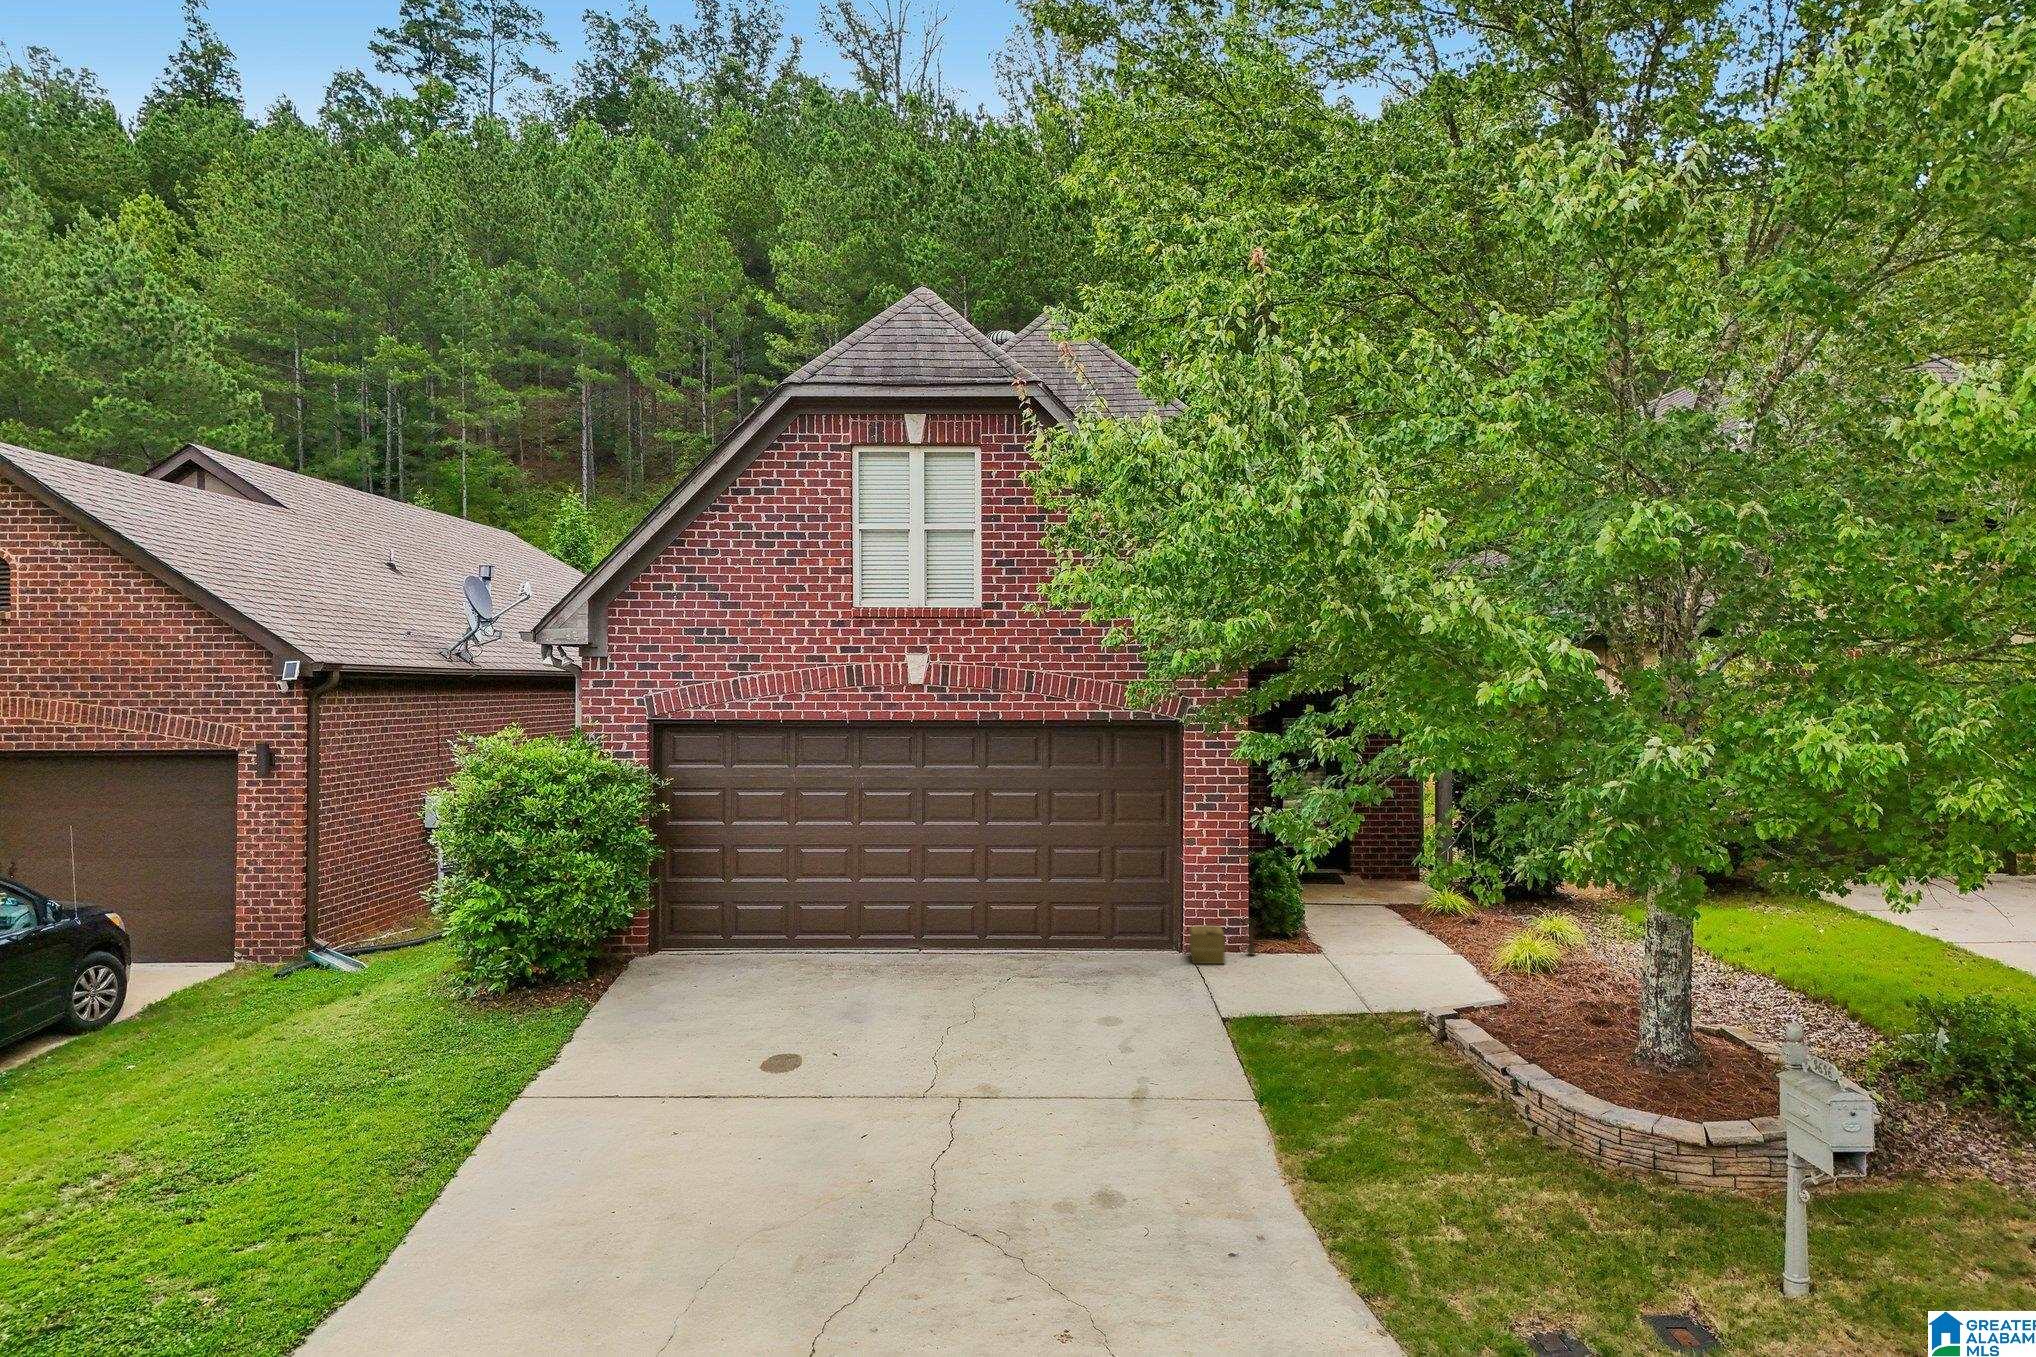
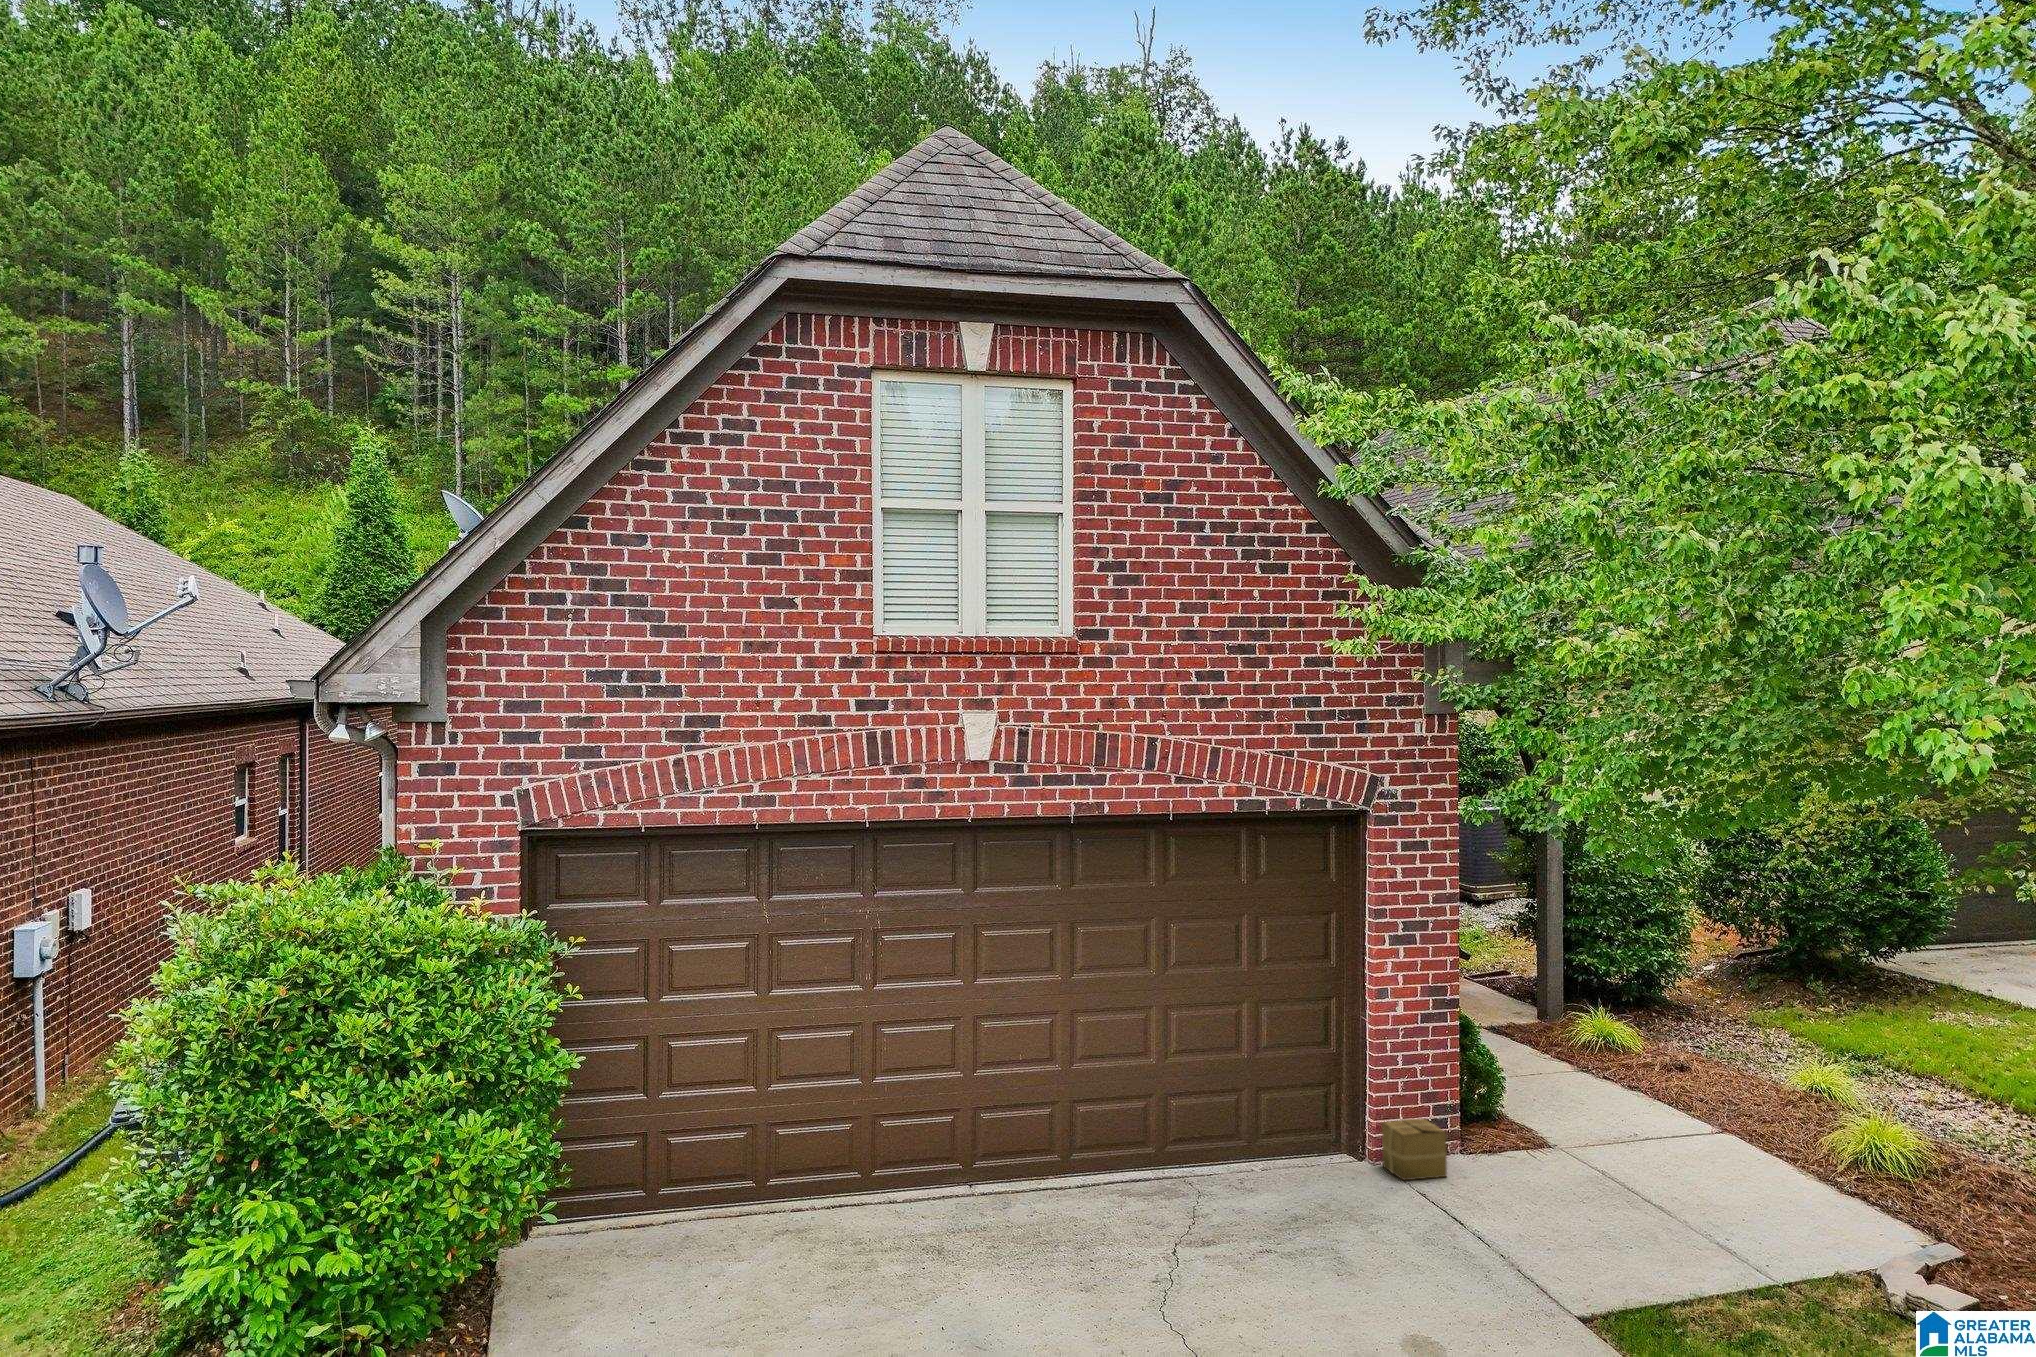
decorative plant: present [1242,925,1255,955] -> none [1452,1107,1475,1162]

